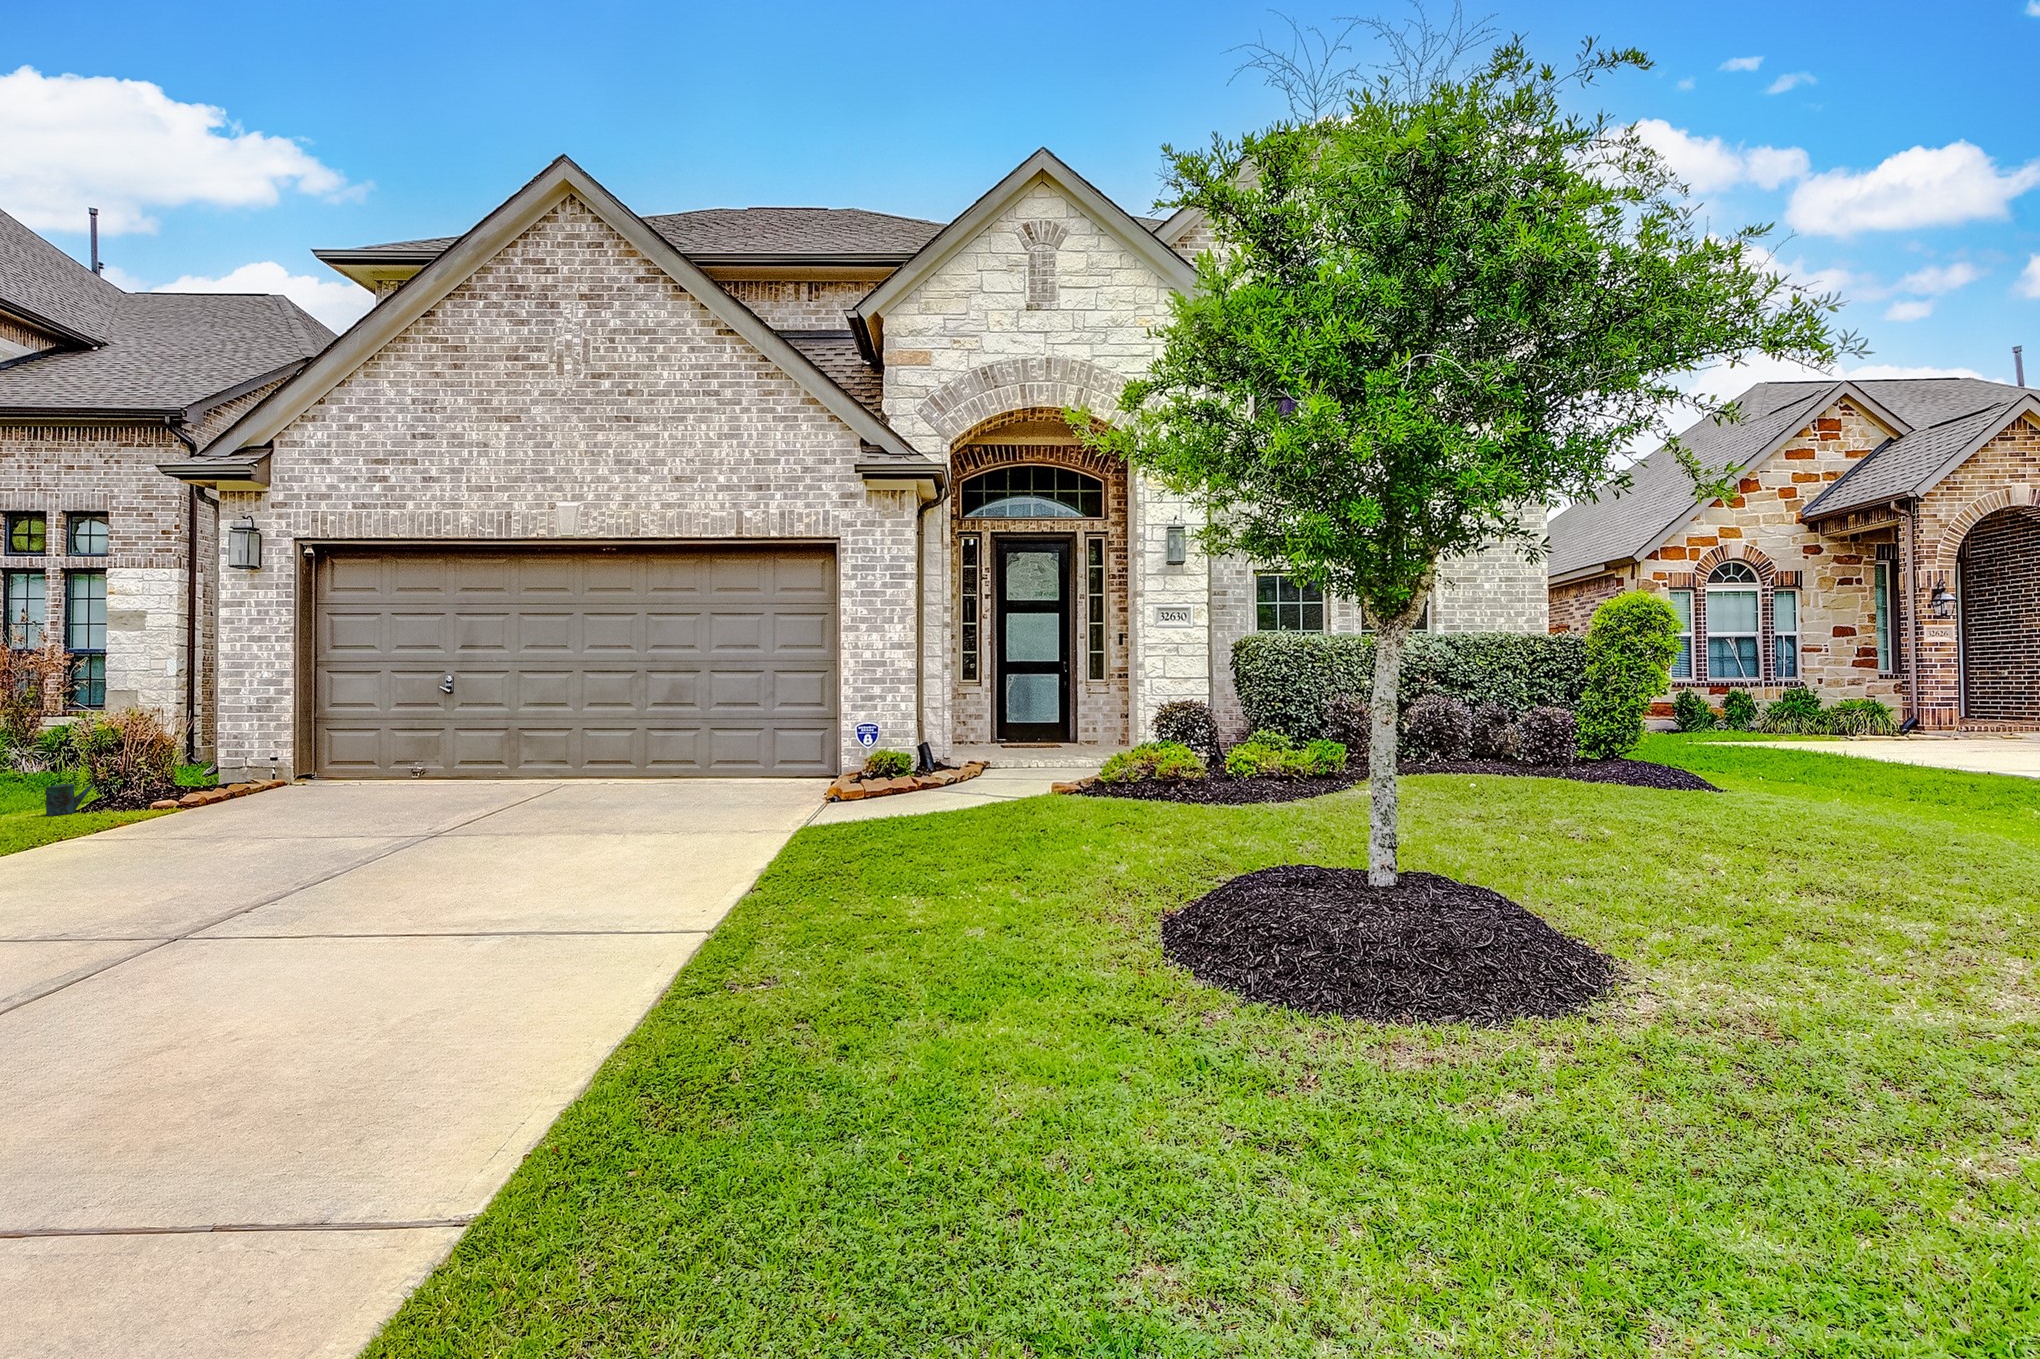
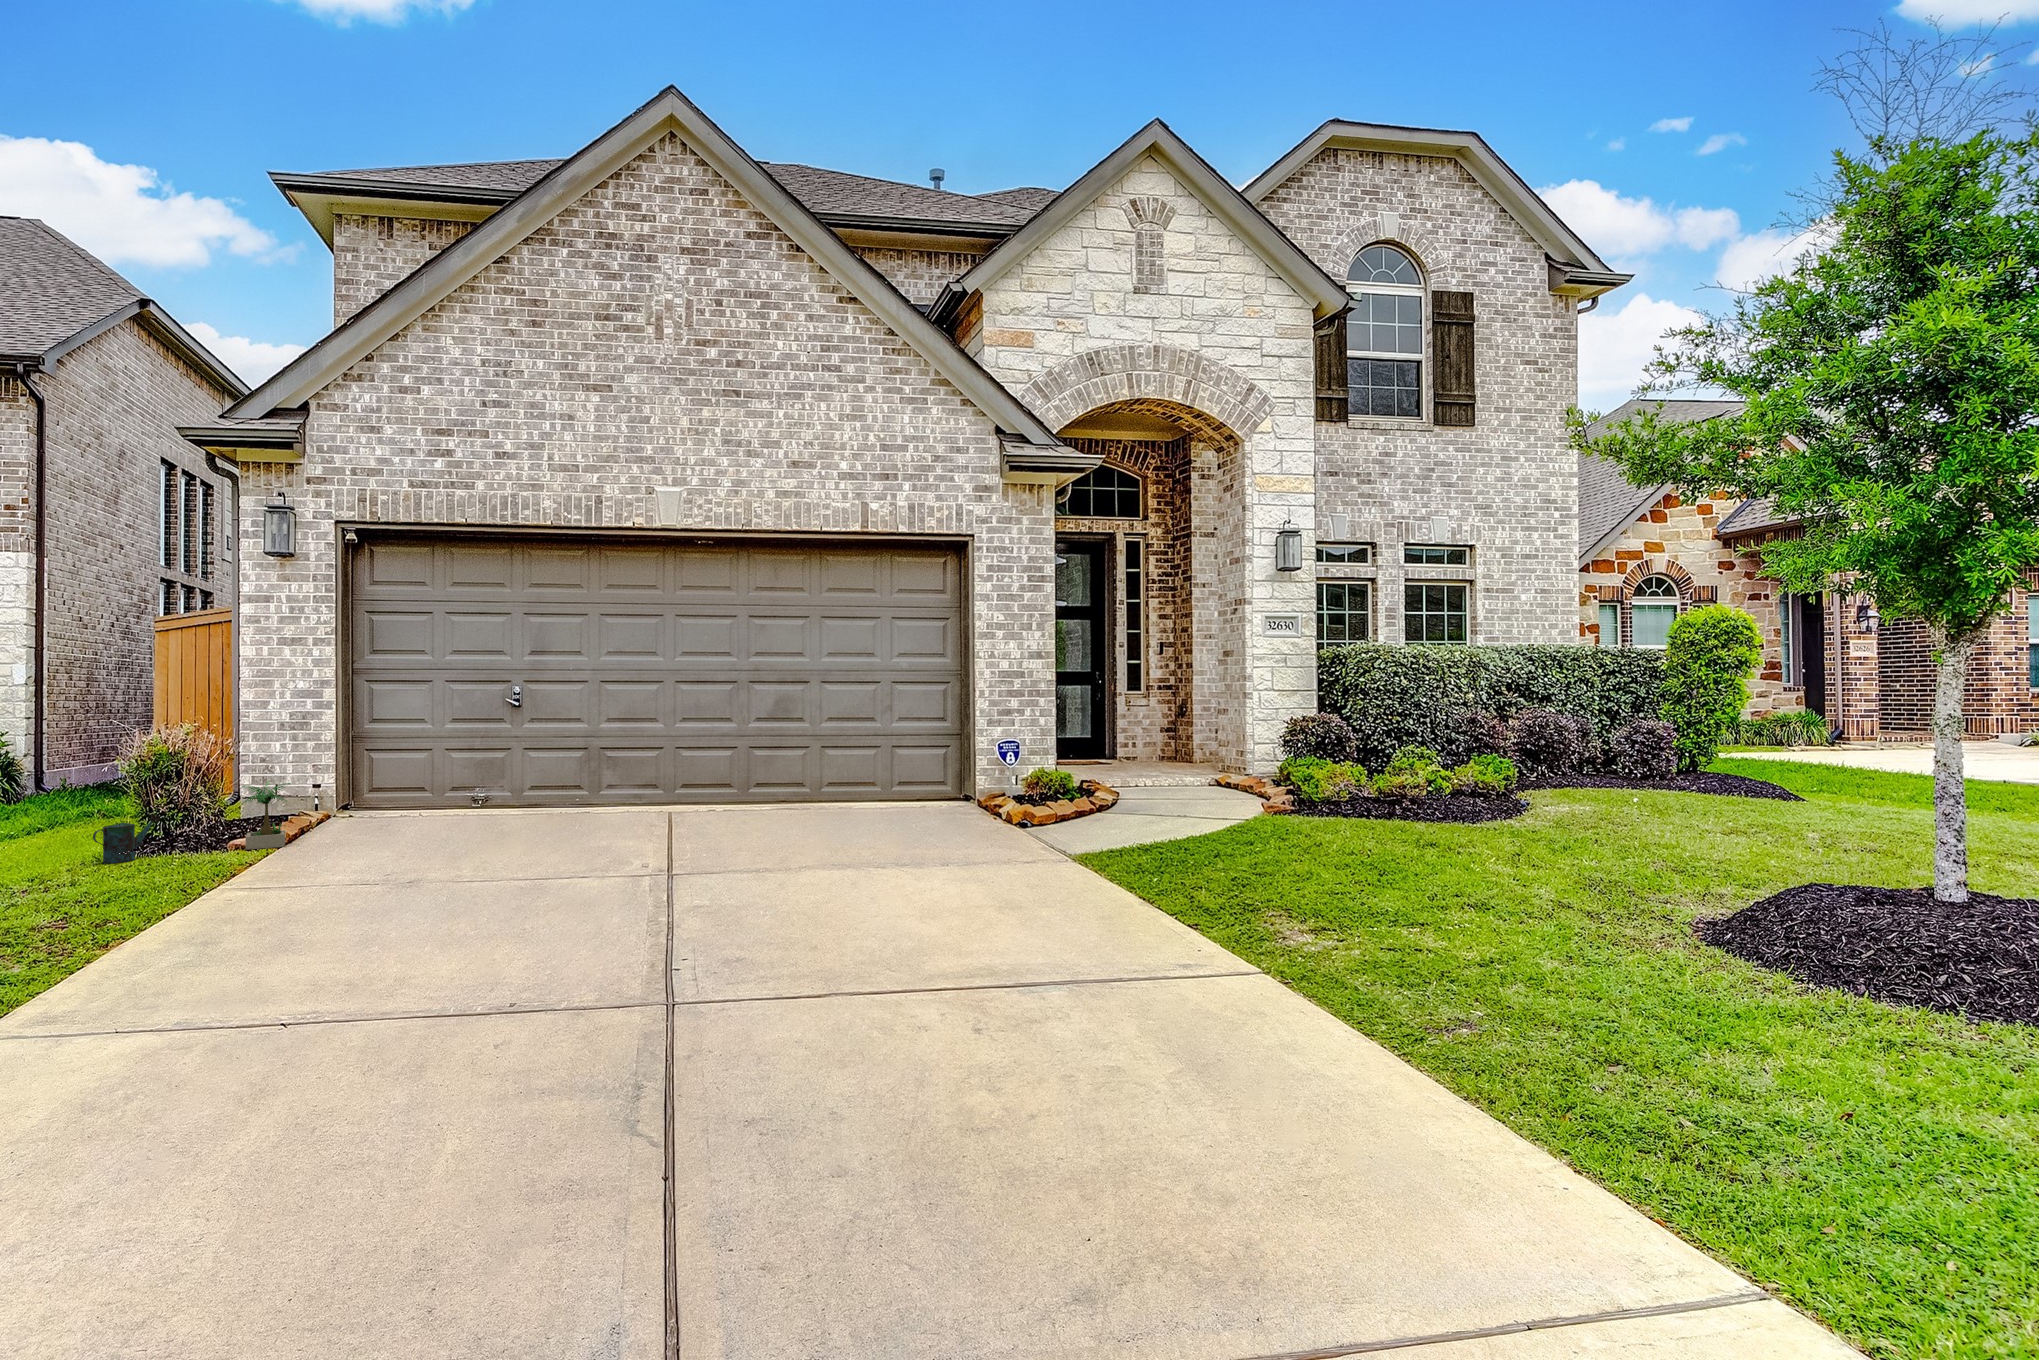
potted plant: none [164,752,216,808] -> present [242,781,291,850]

